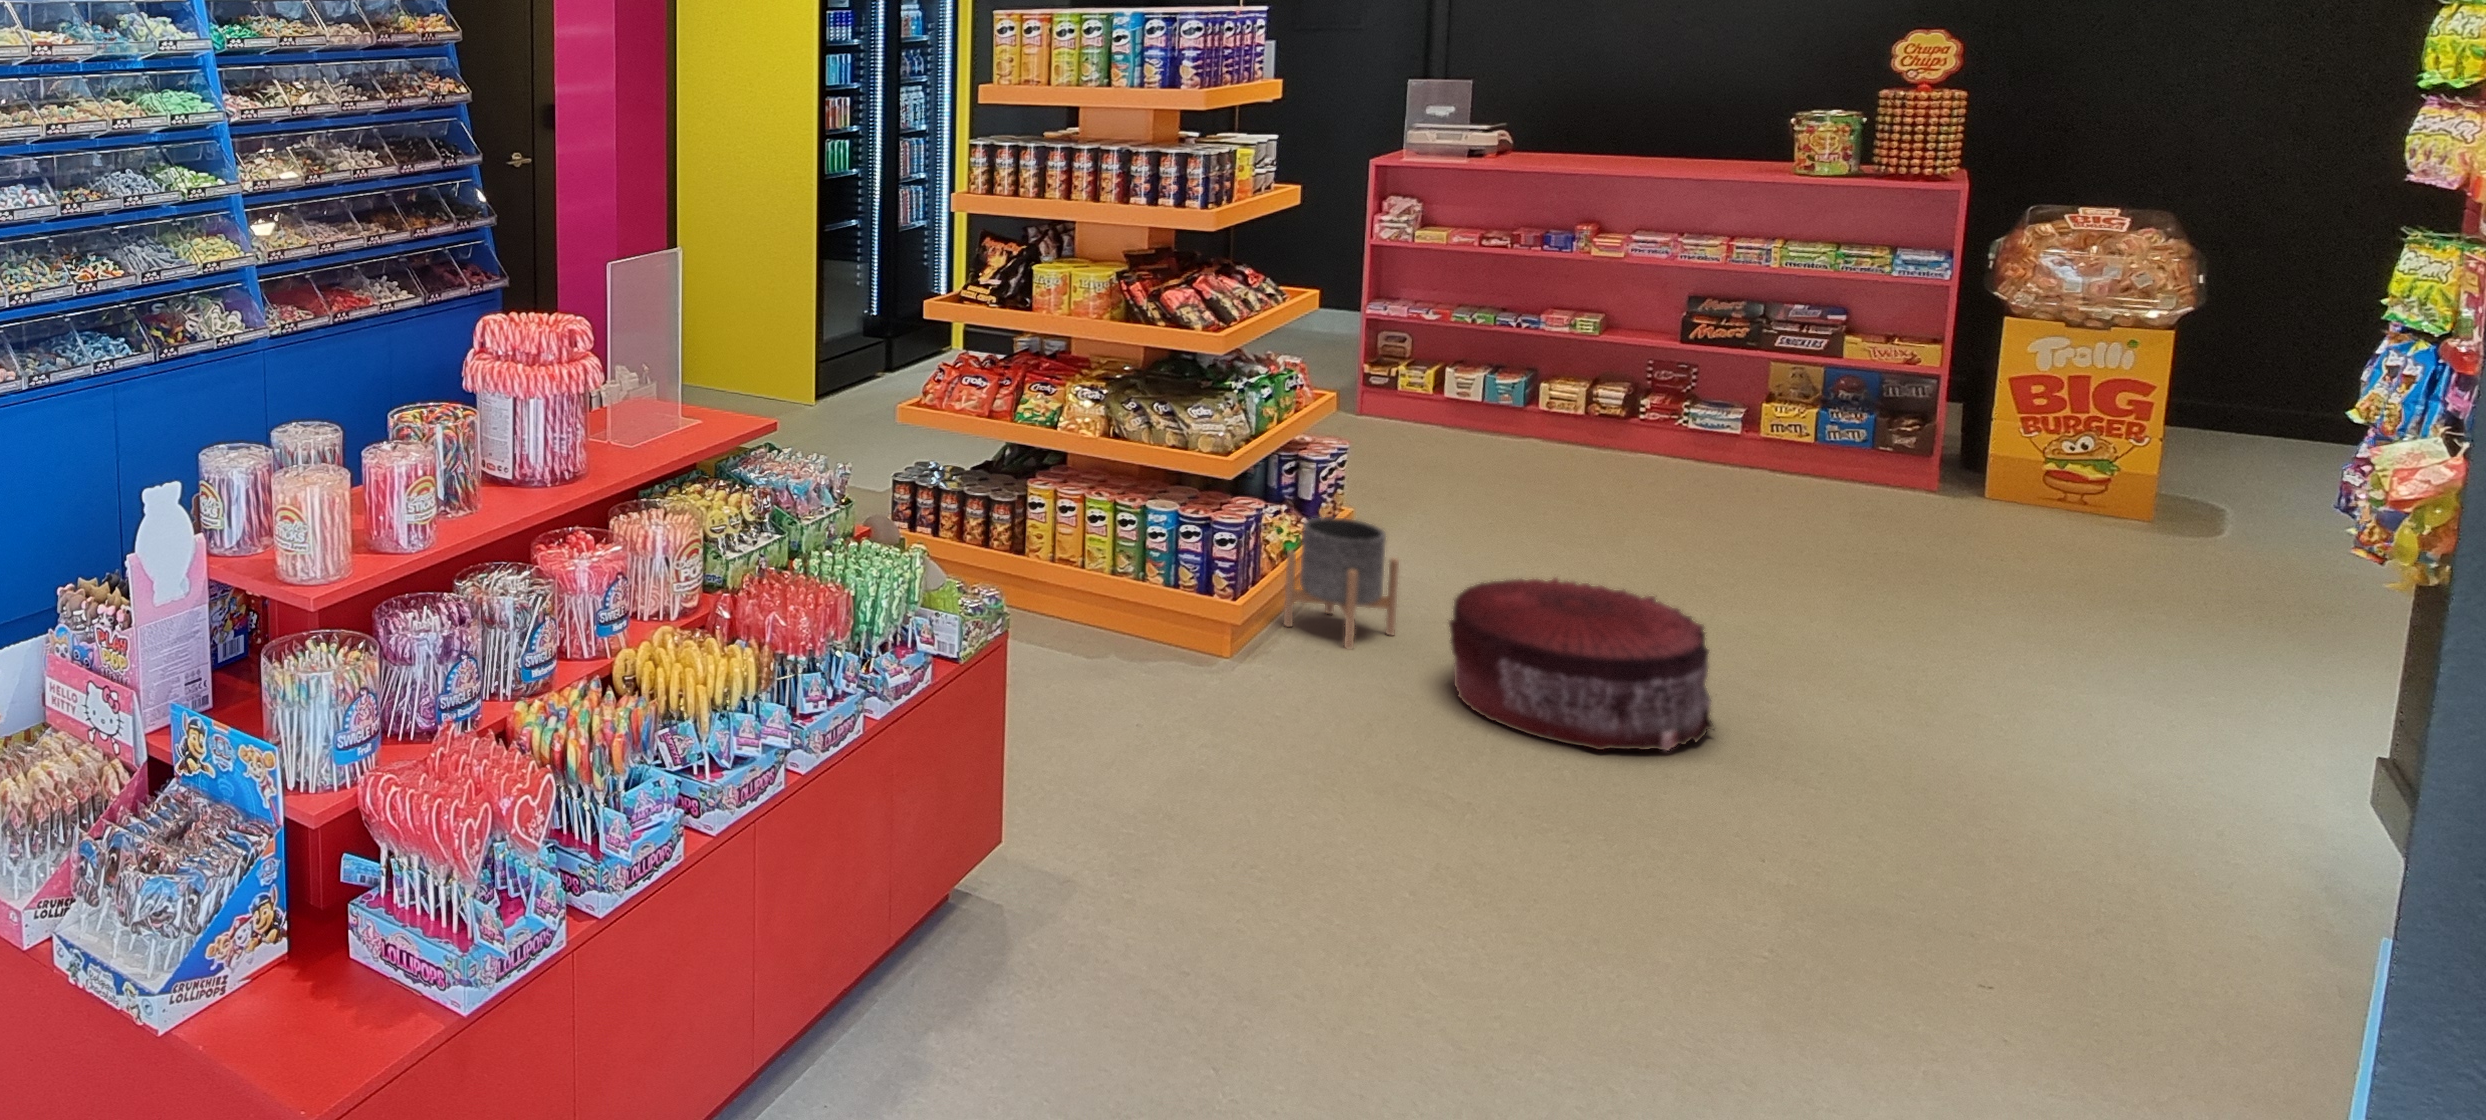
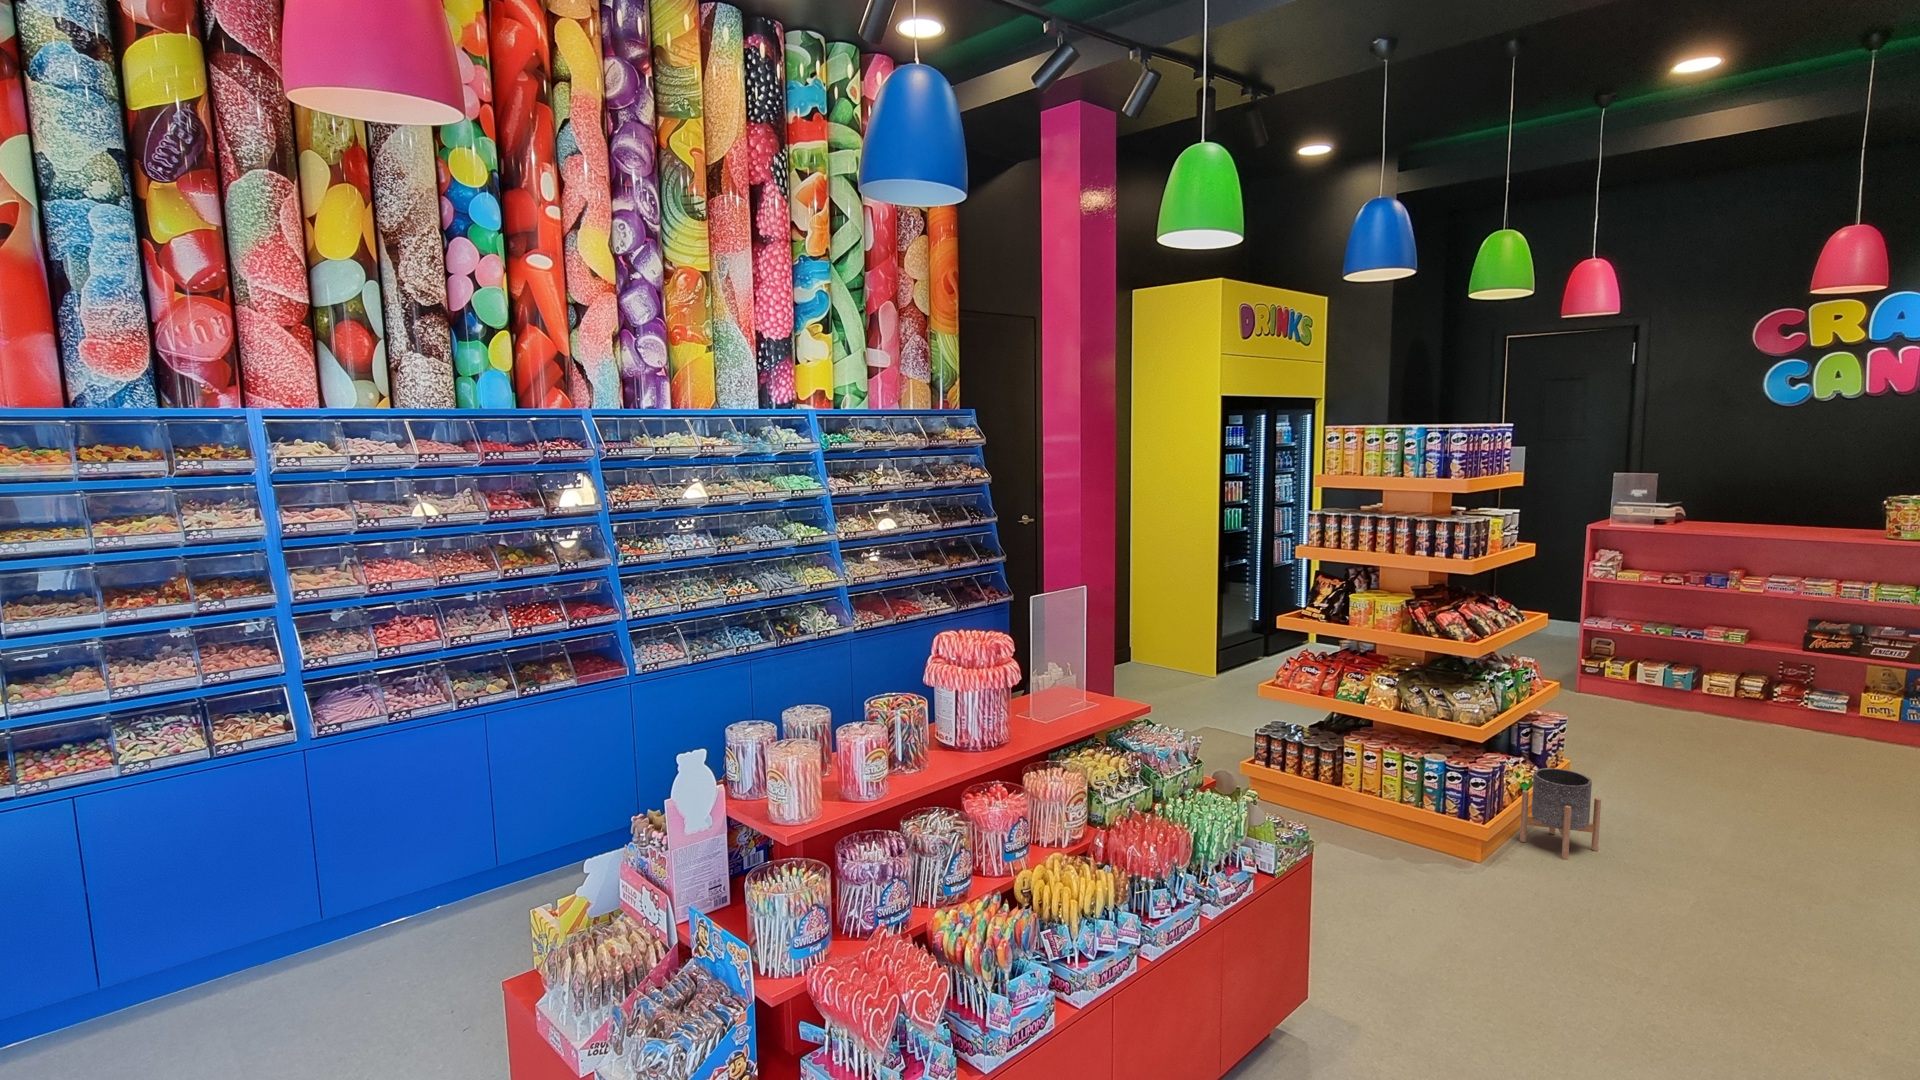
pouf: present [1449,578,1713,751] -> none [1634,816,1829,945]

